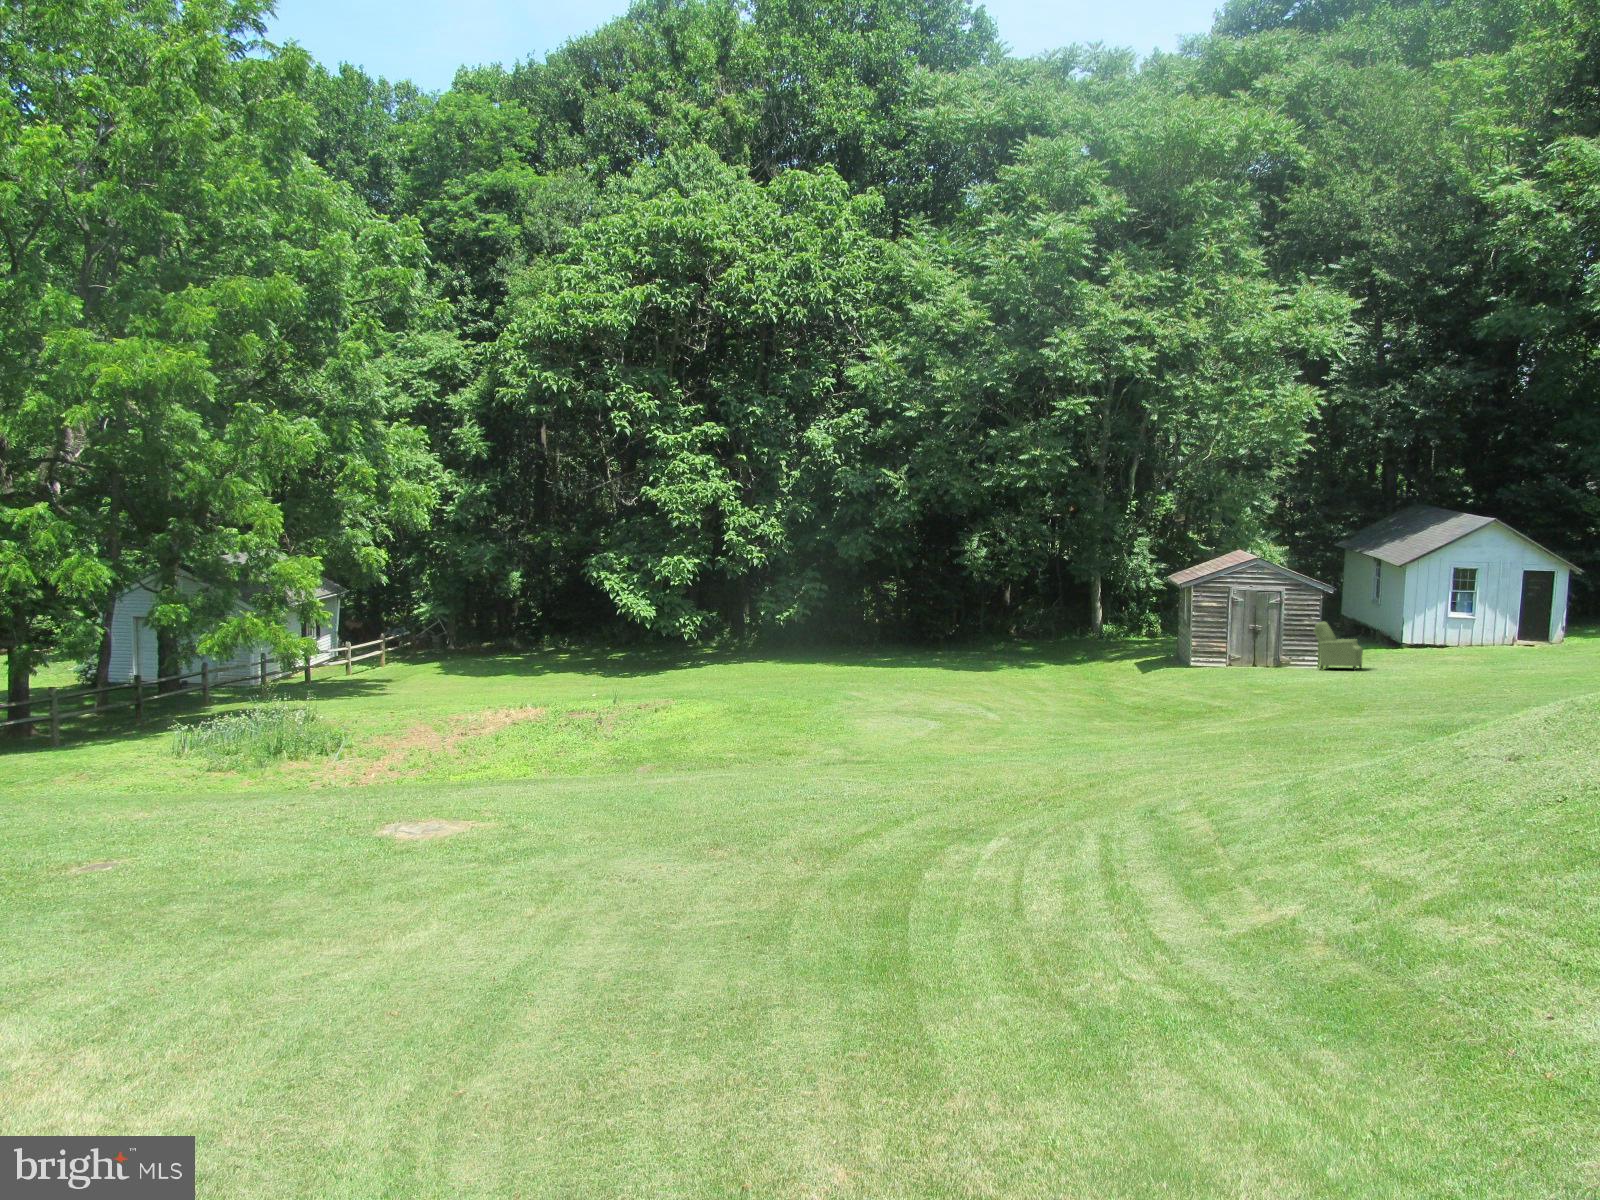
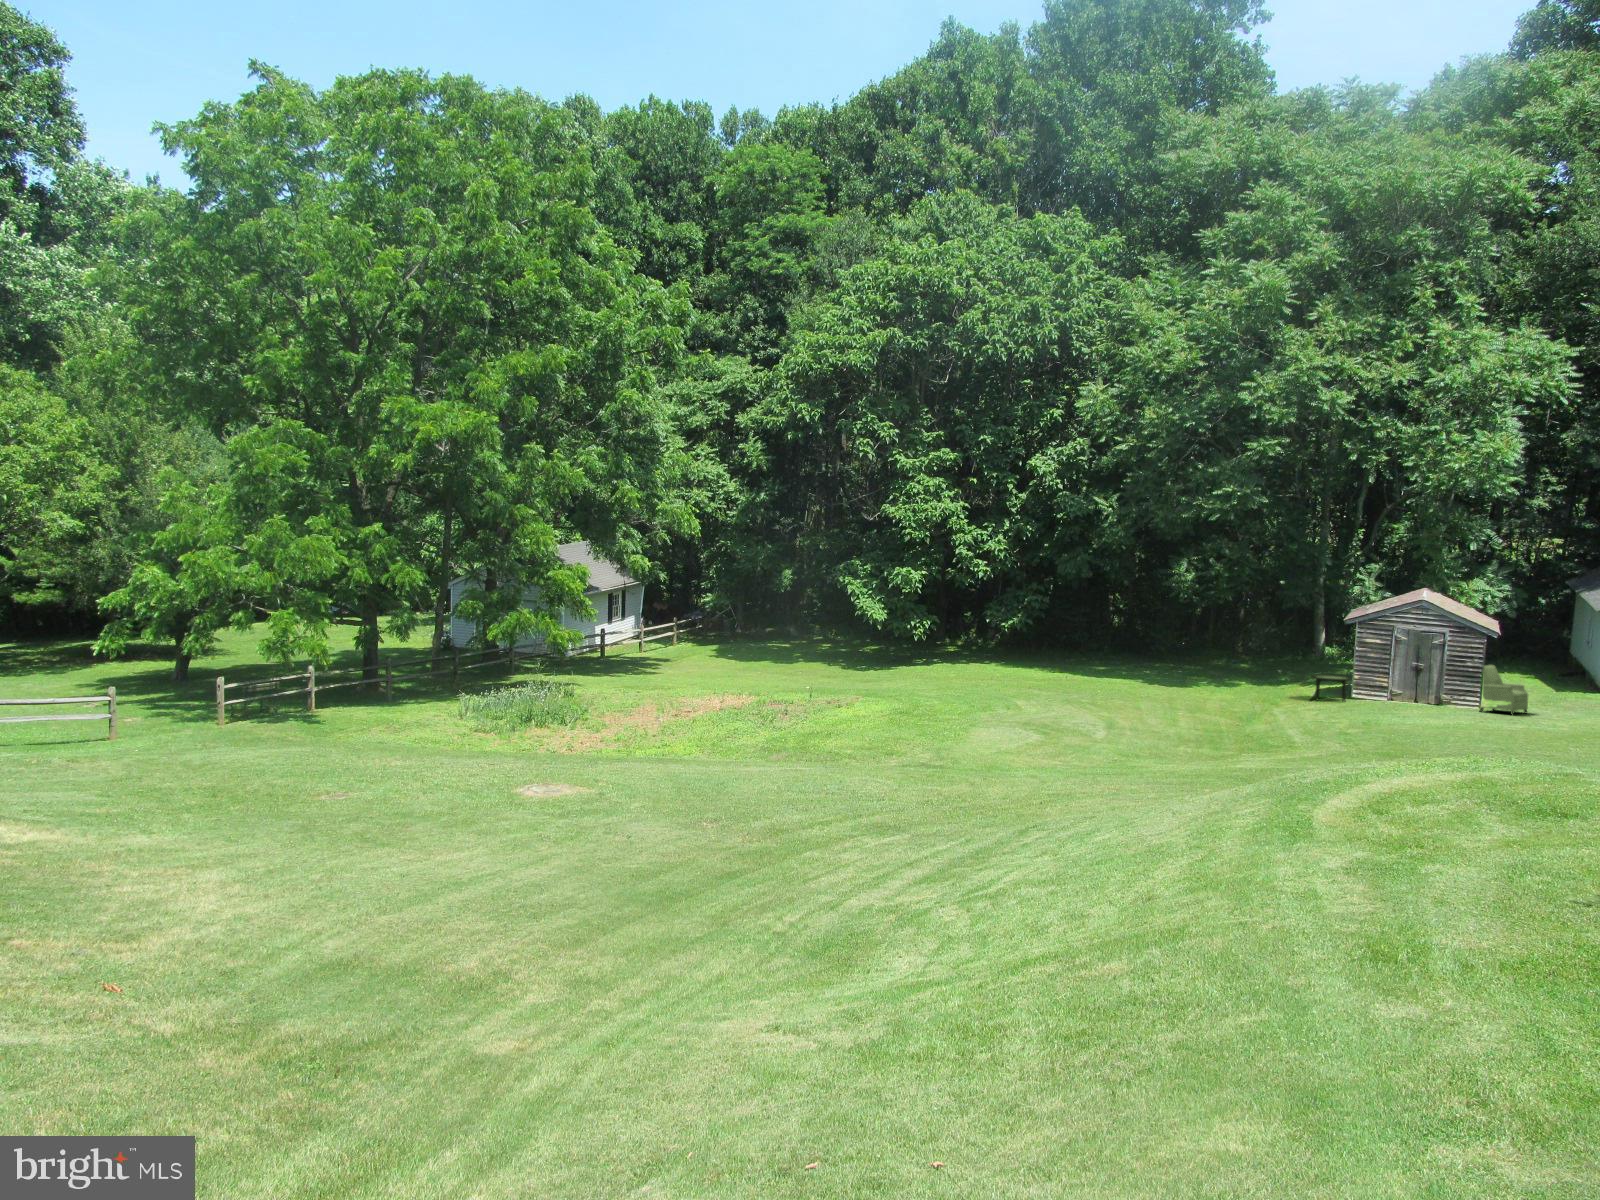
round table: none [1142,644,1187,672] -> present [1311,674,1351,702]

